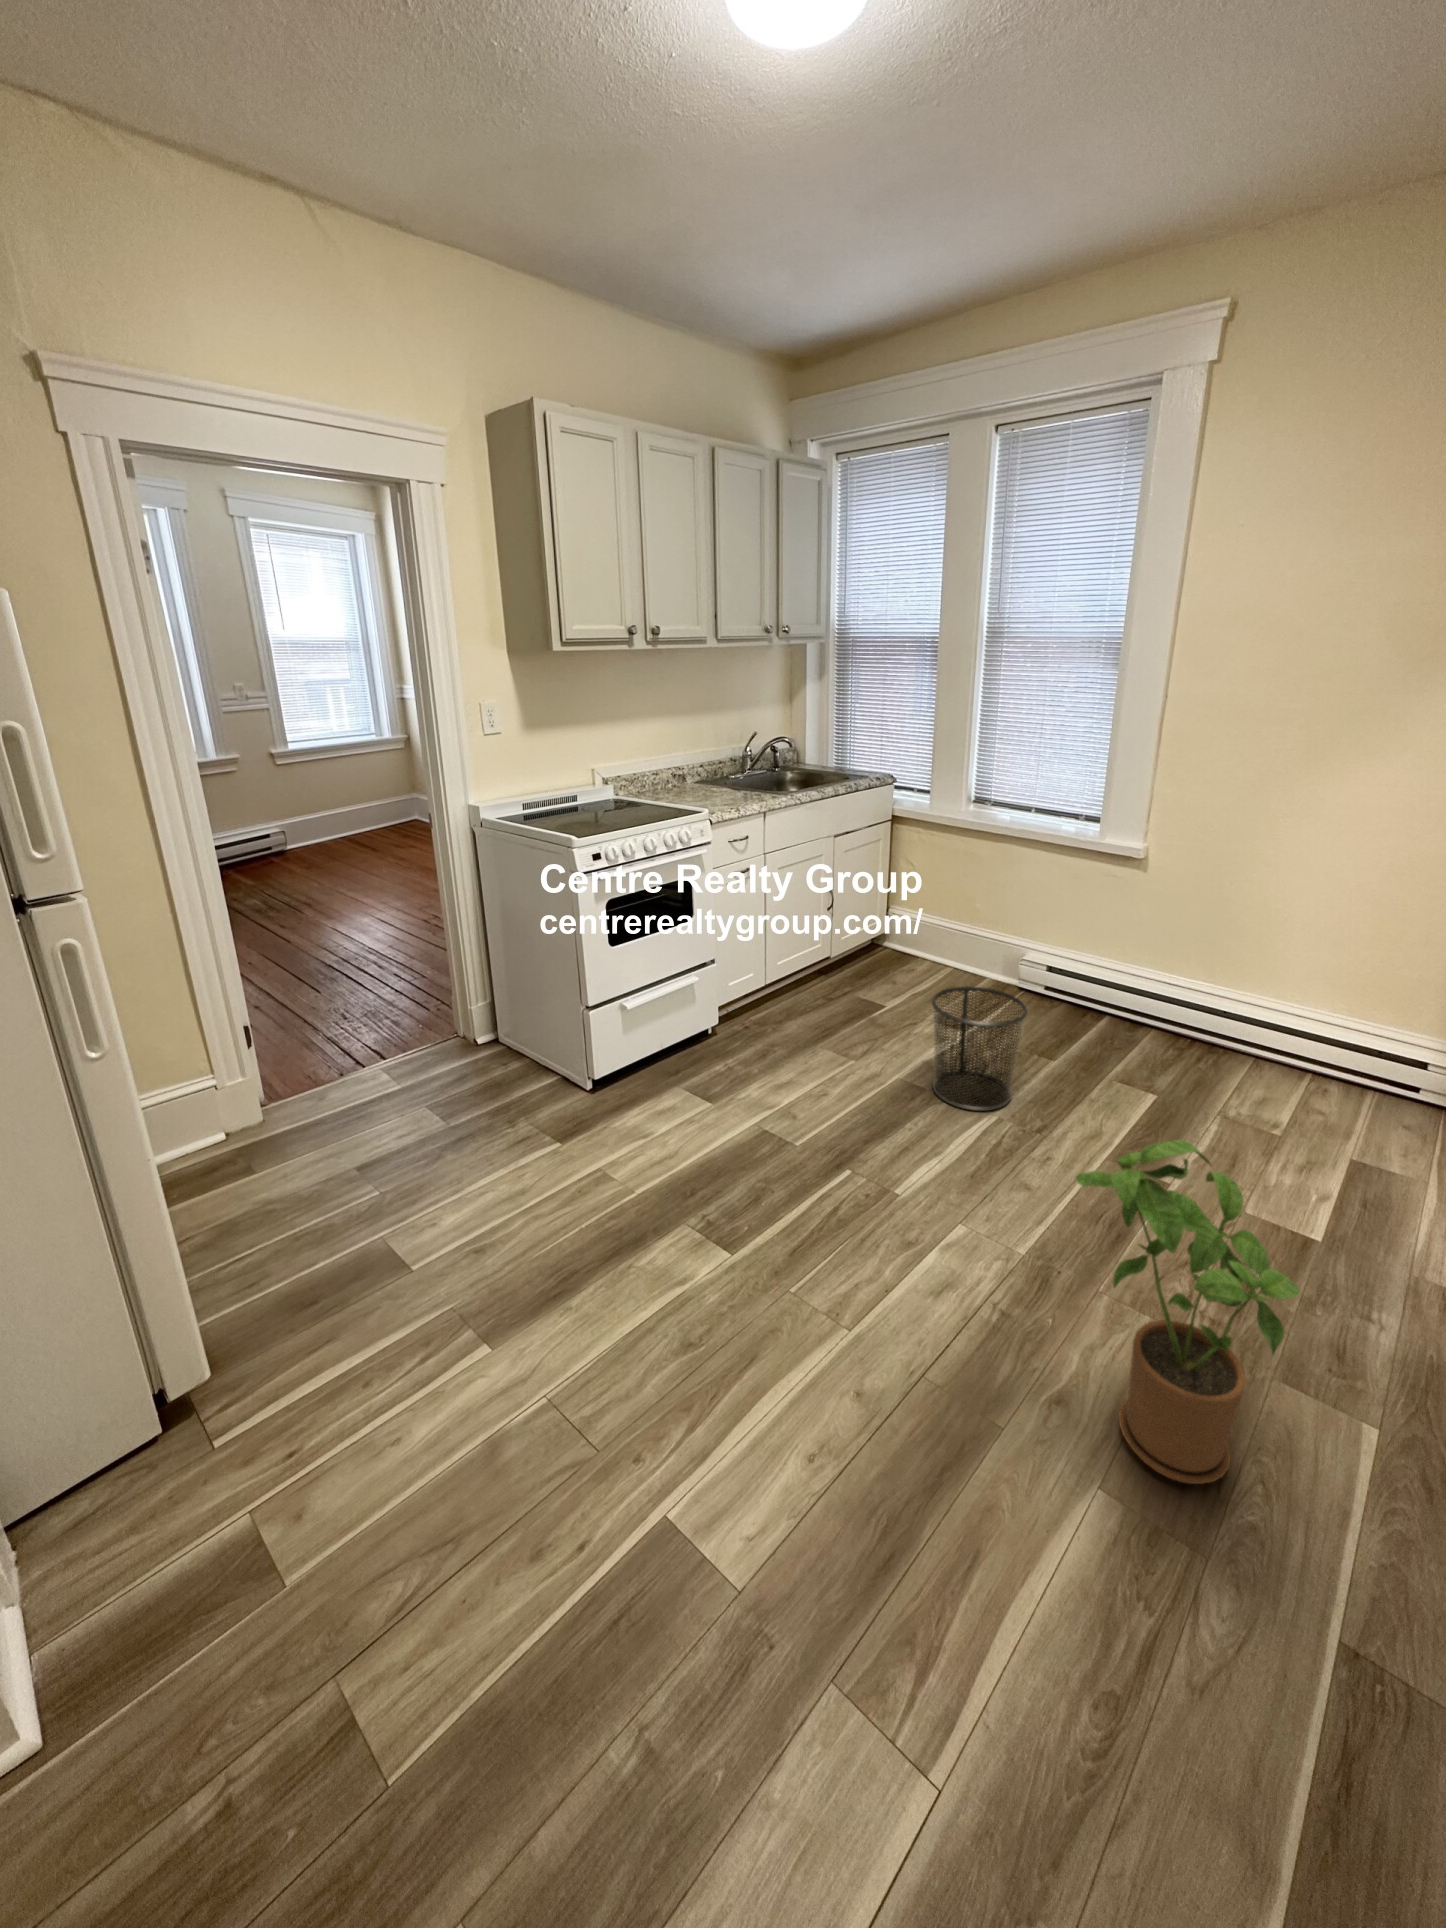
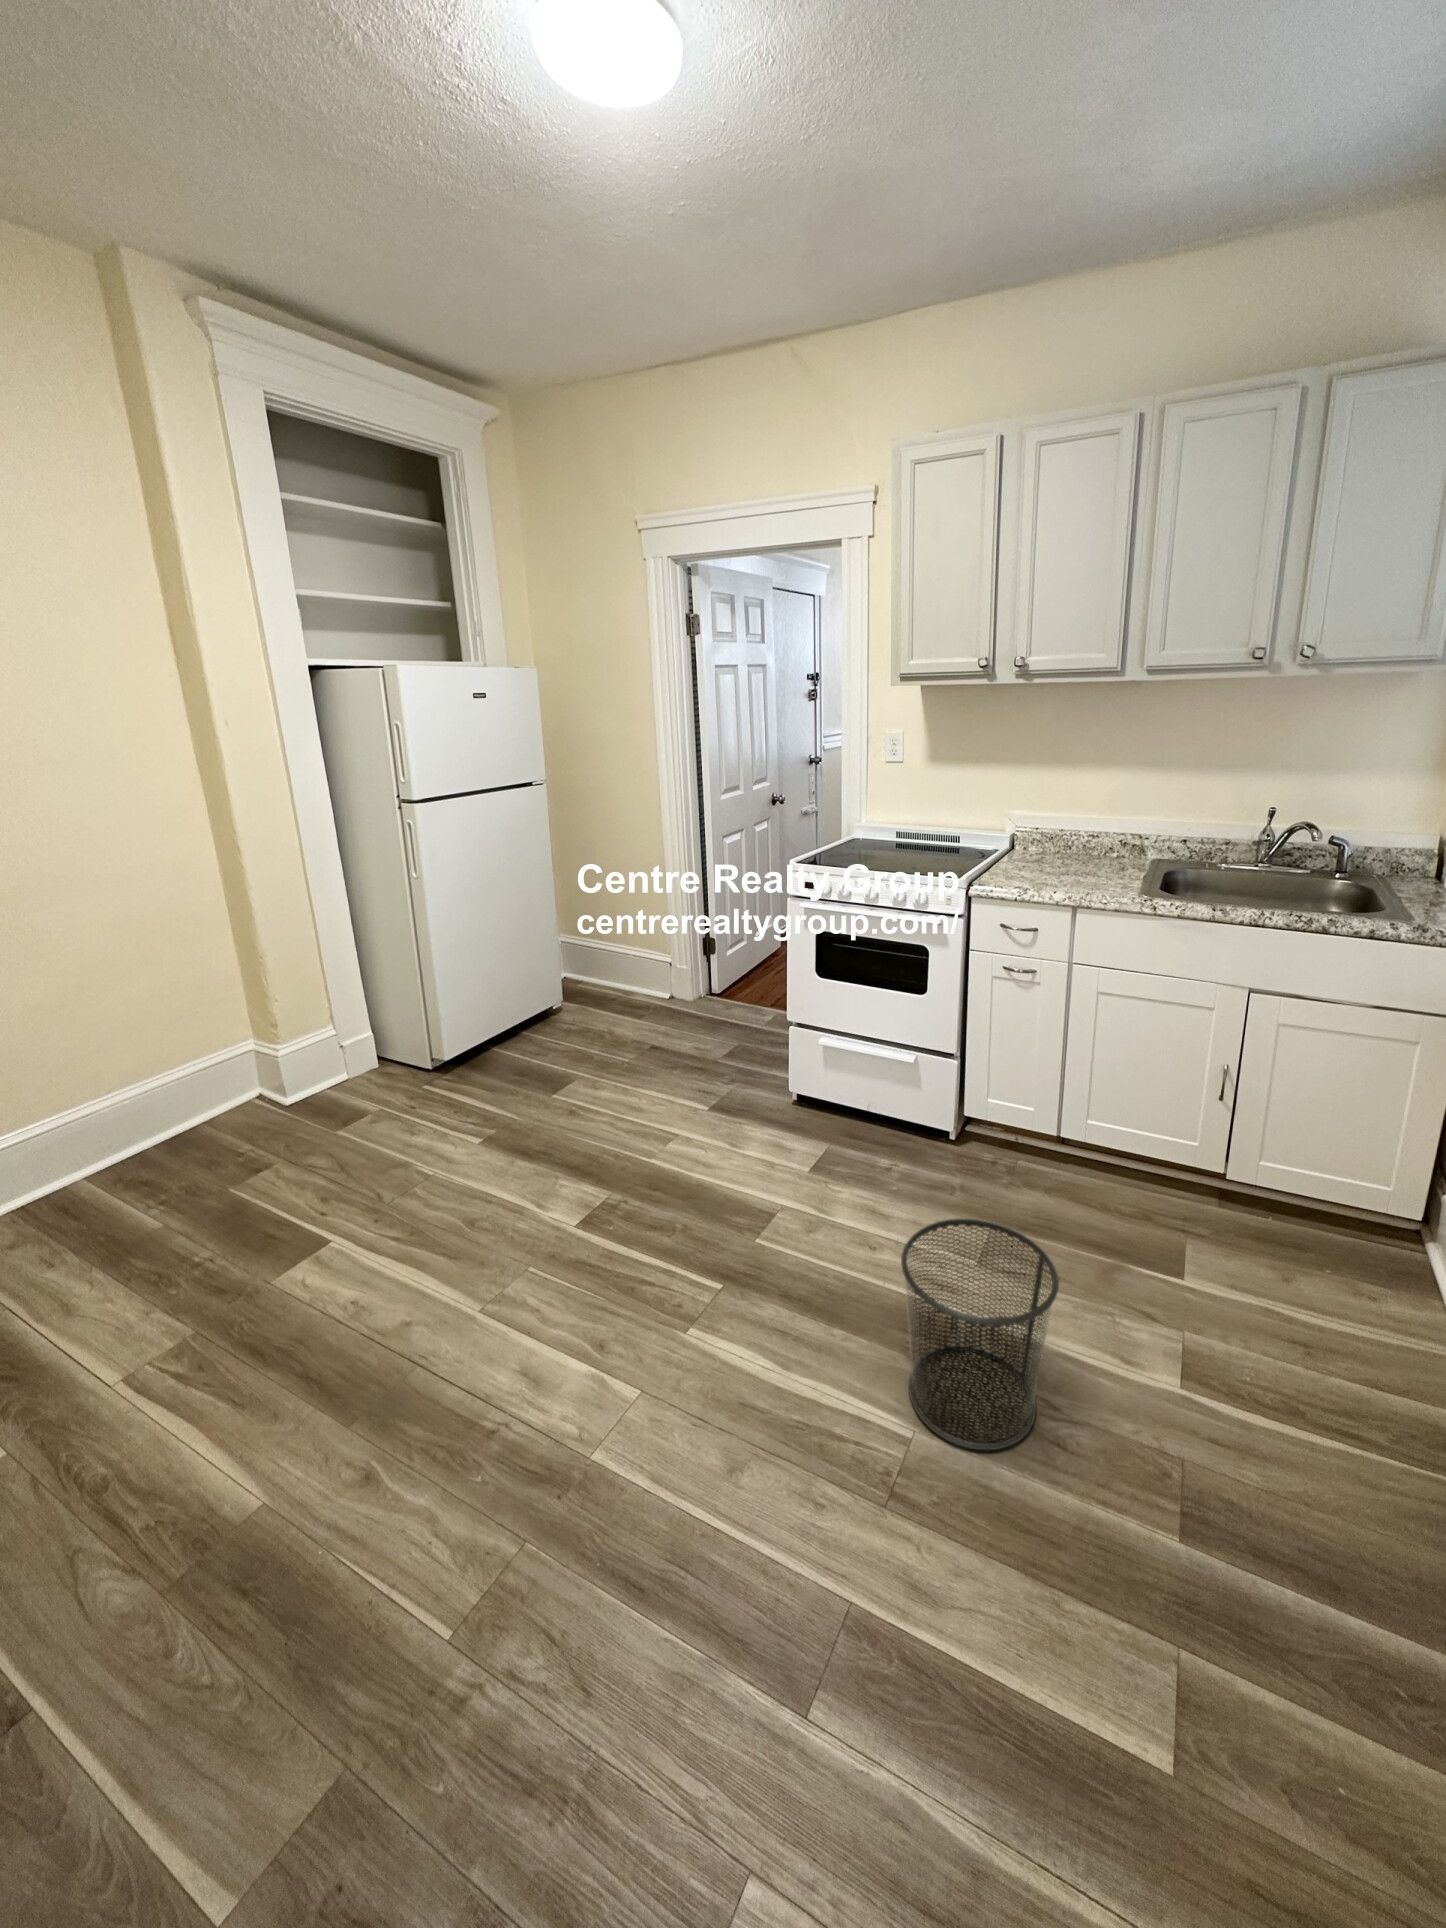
house plant: present [1076,1140,1300,1484] -> none [108,1235,365,1642]

